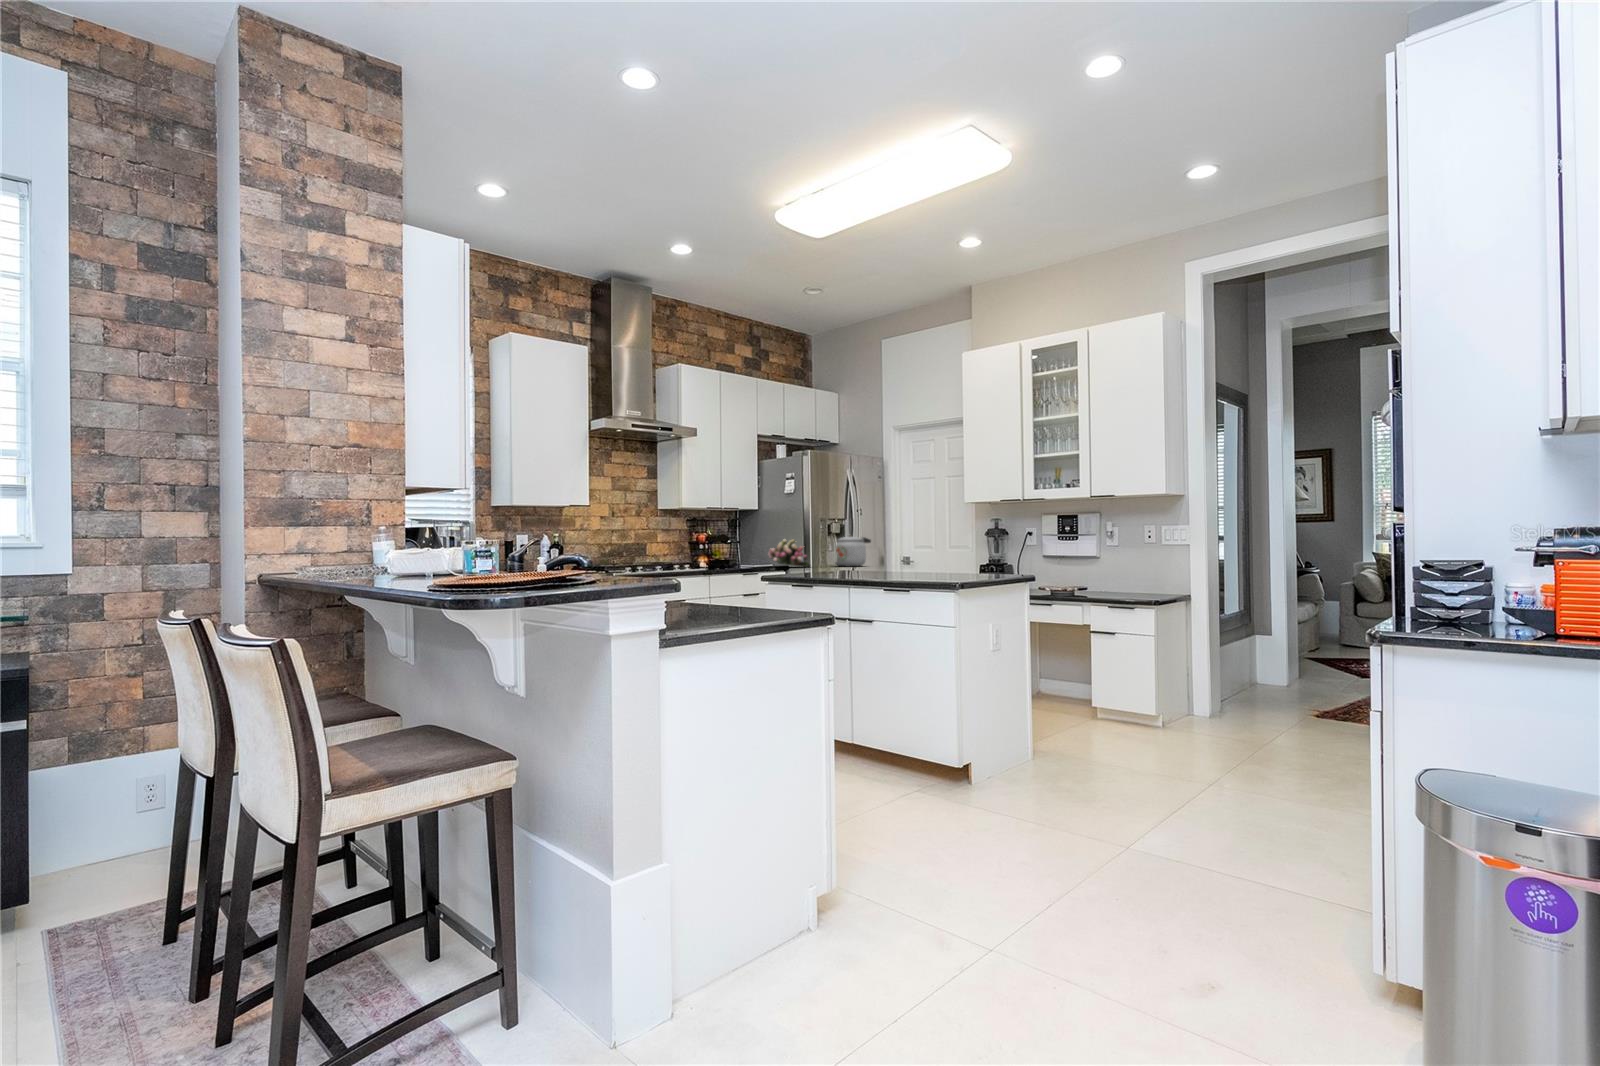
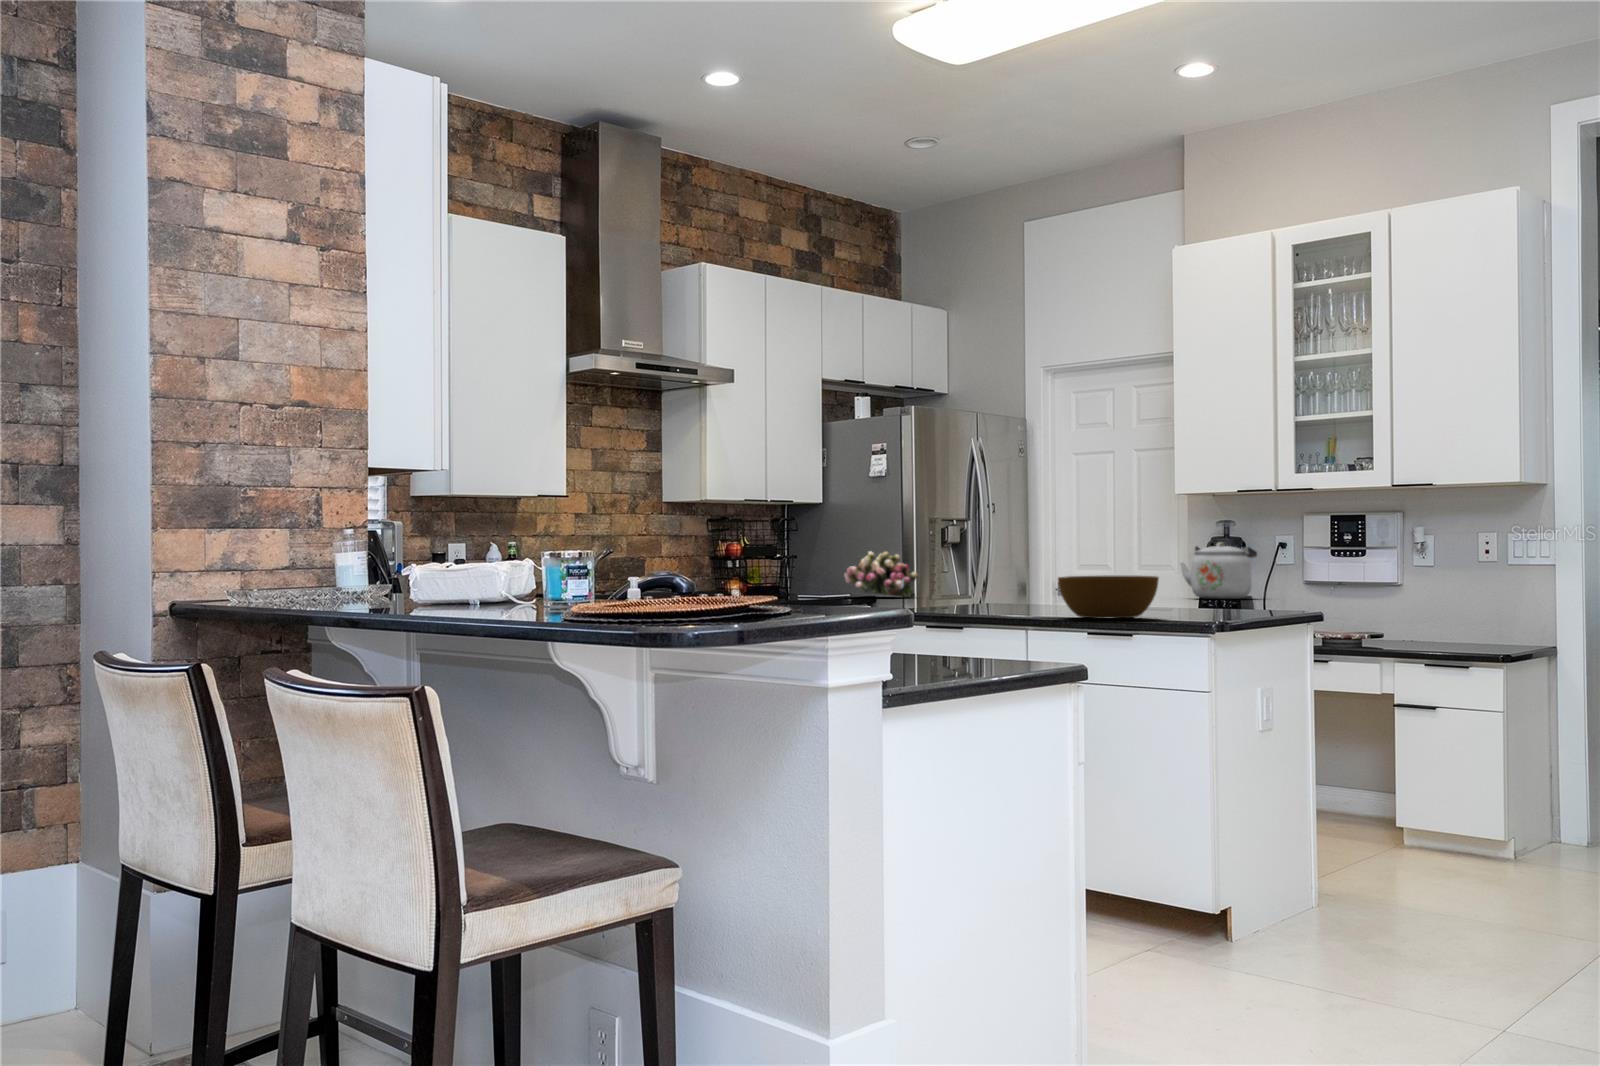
kettle: present [835,534,871,567] -> present [1180,542,1257,599]
bowl: none [868,554,930,581] -> present [1058,576,1159,619]

